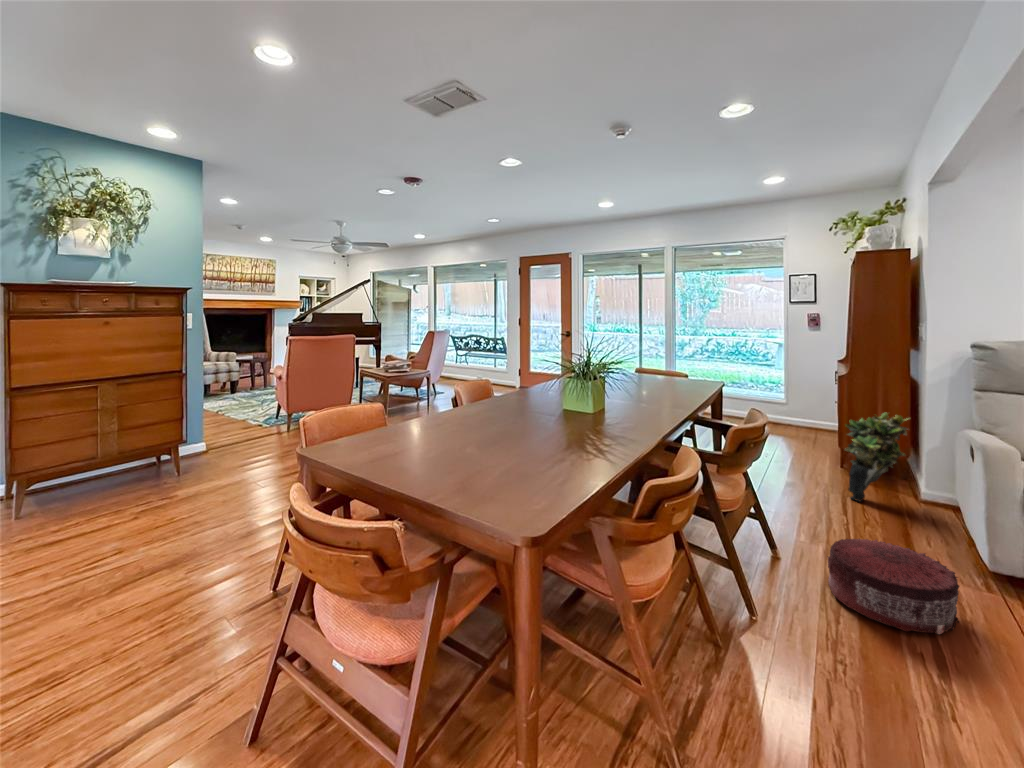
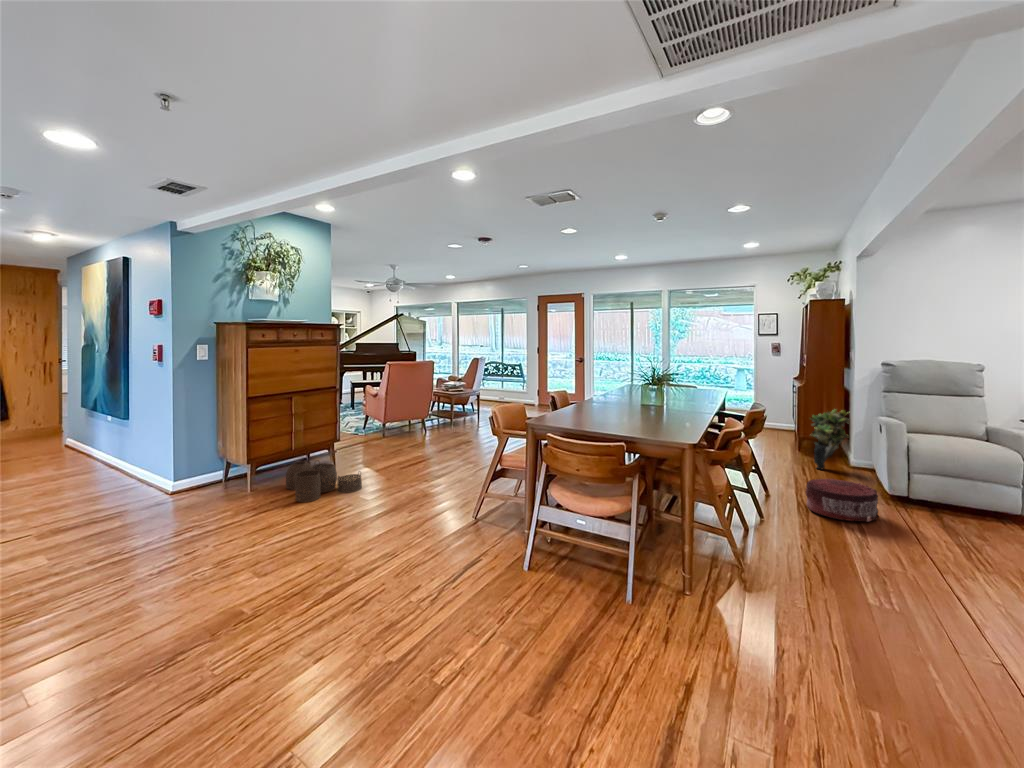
woven basket: none [69,473,193,540] -> present [286,461,362,502]

